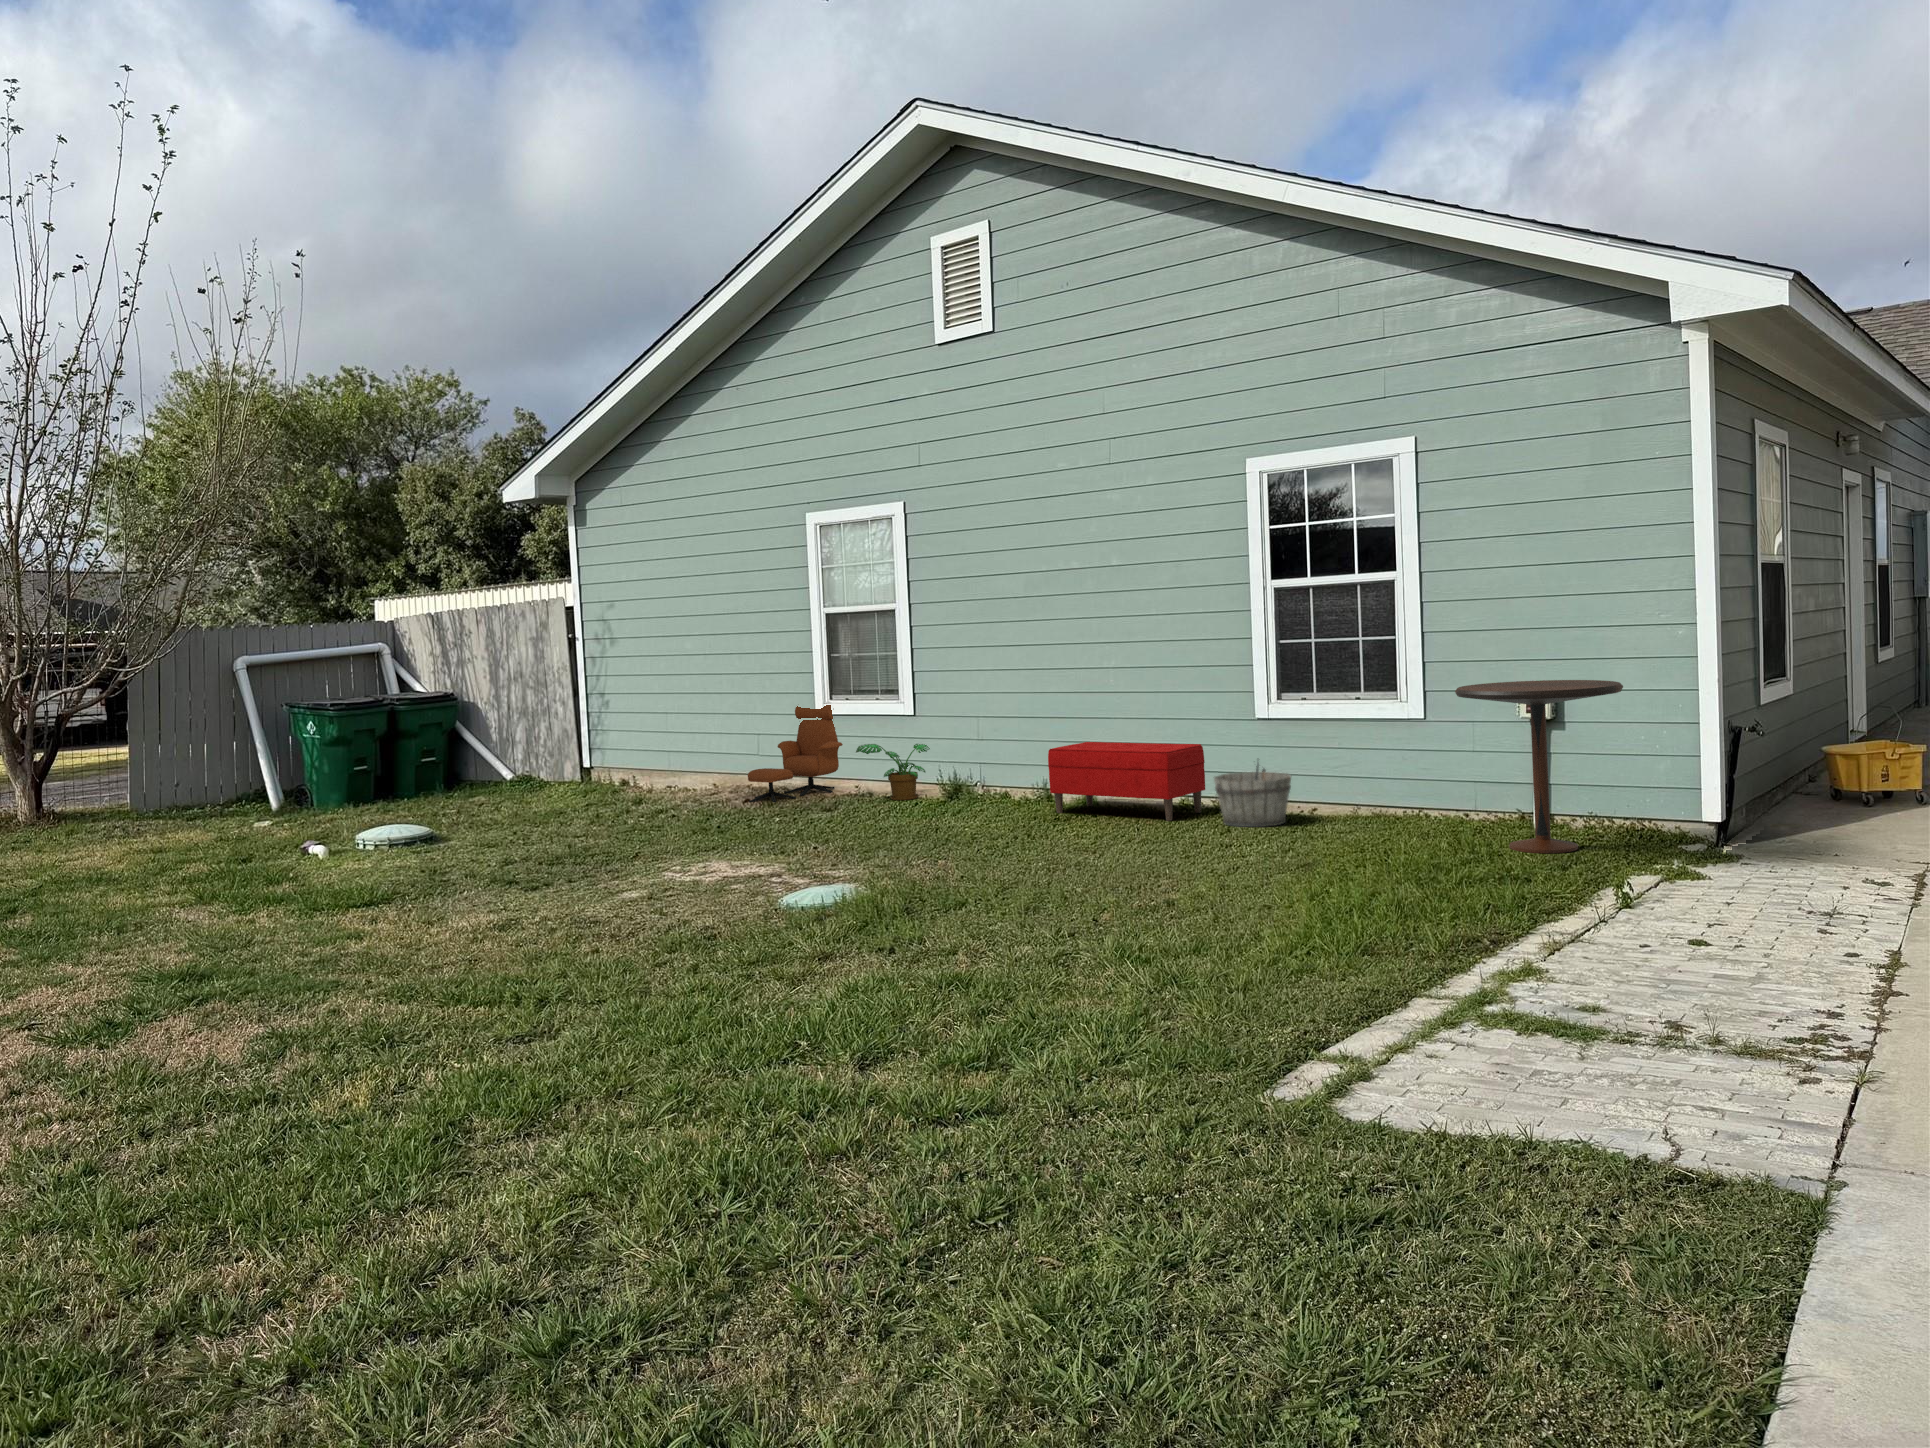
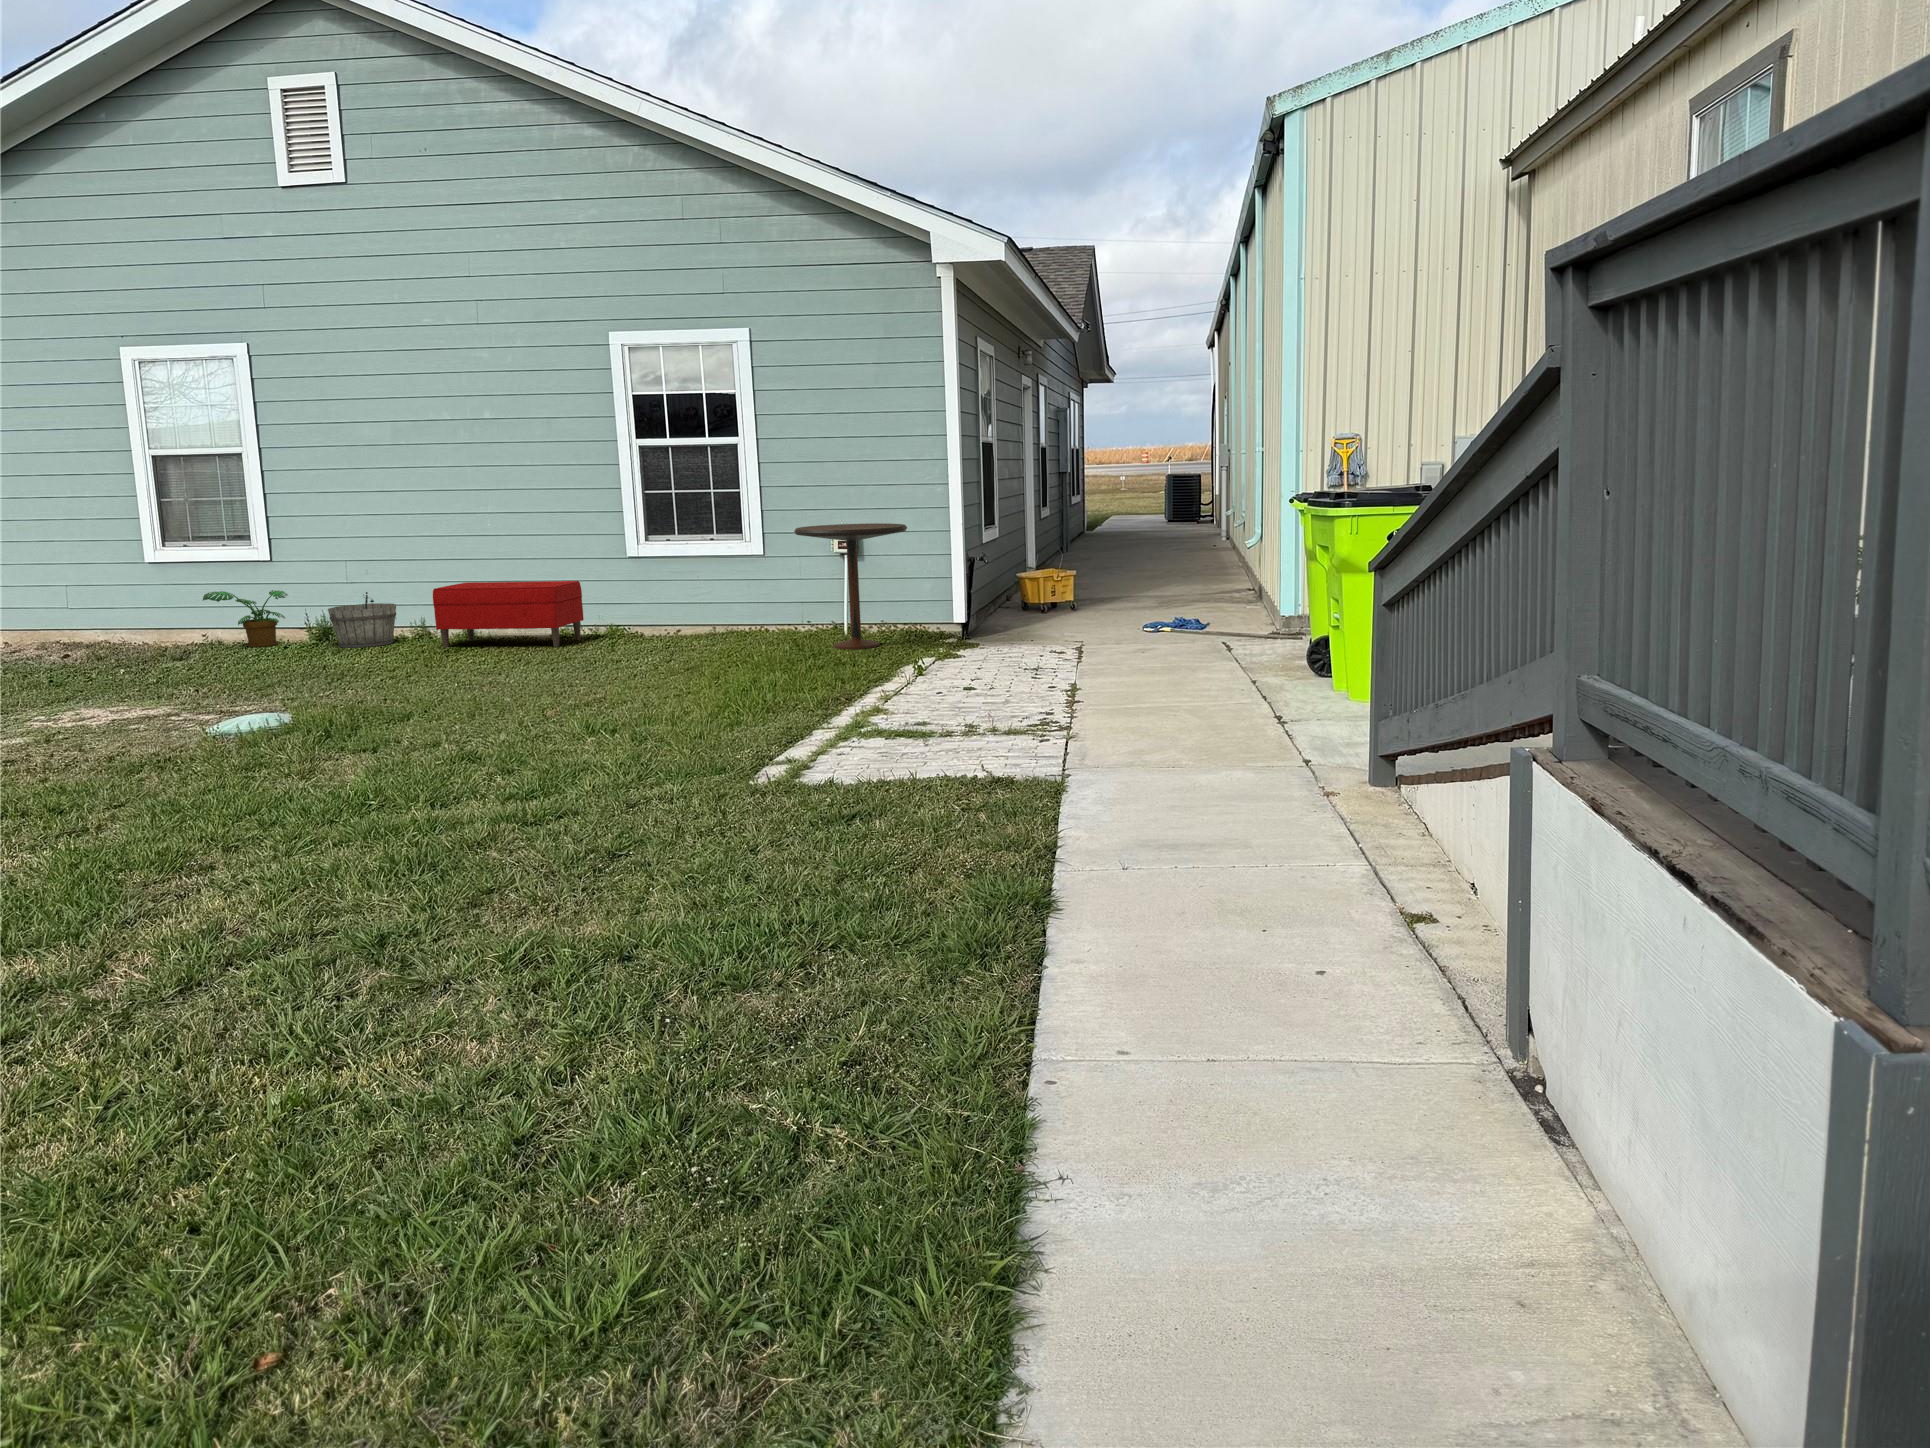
lounge chair: present [748,705,843,802] -> none [59,552,176,658]
wooden bucket: present [1214,763,1291,827] -> present [328,592,396,648]

